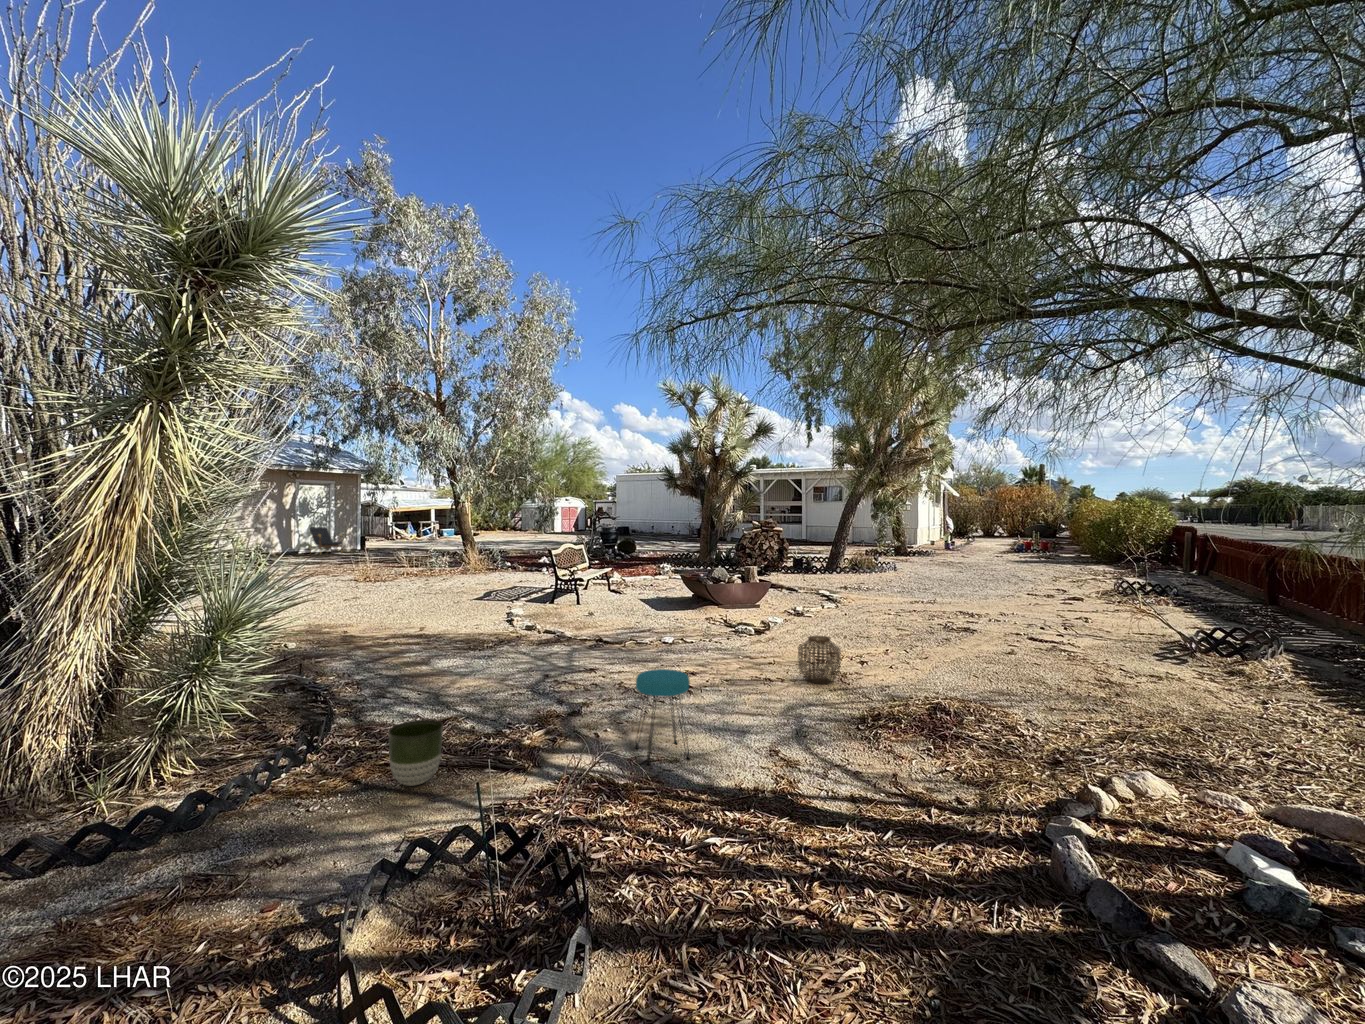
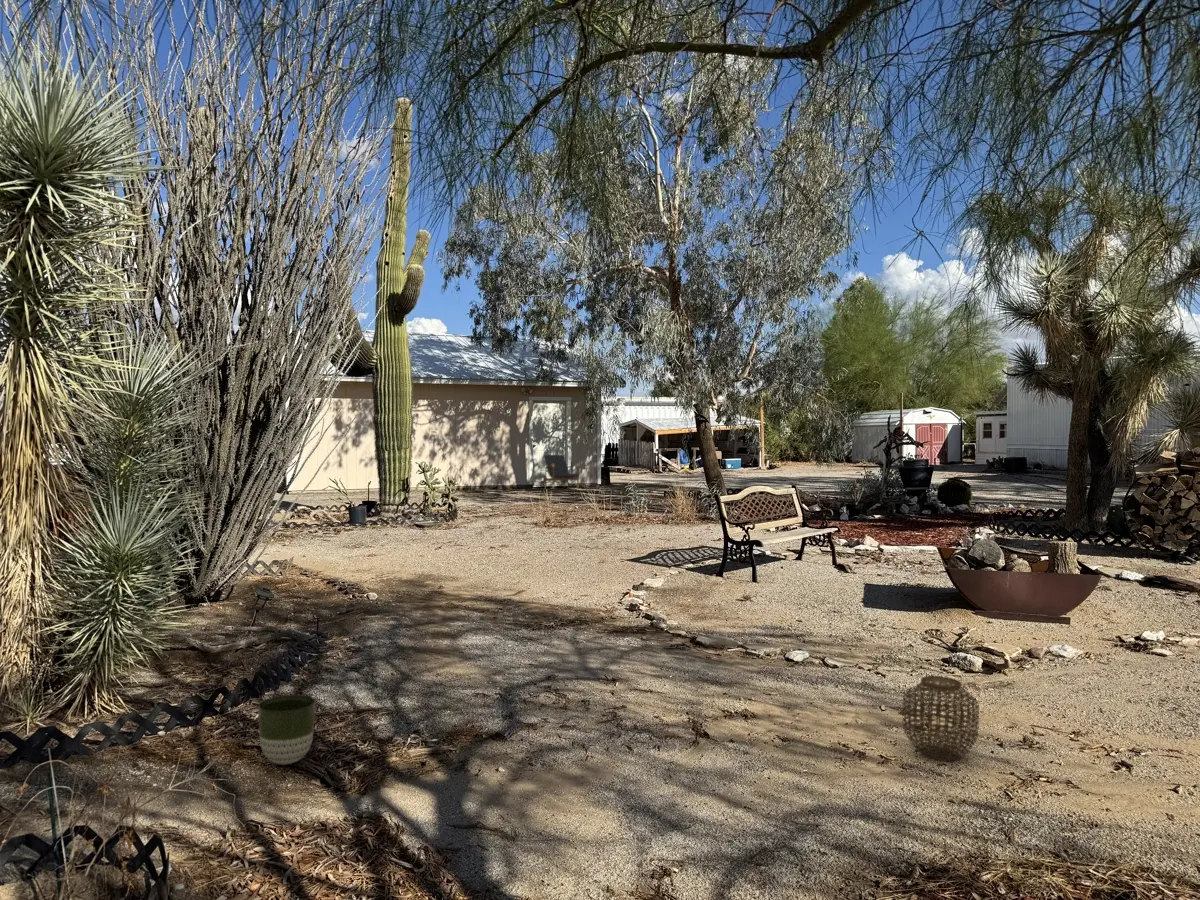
stool: present [635,669,690,764] -> none [511,684,587,811]

